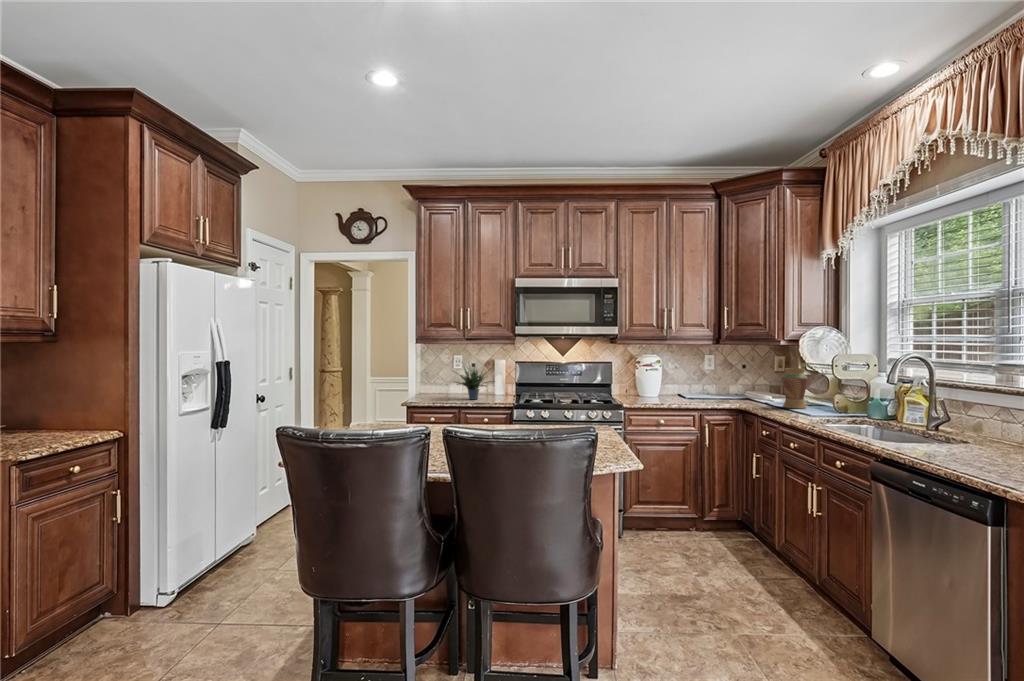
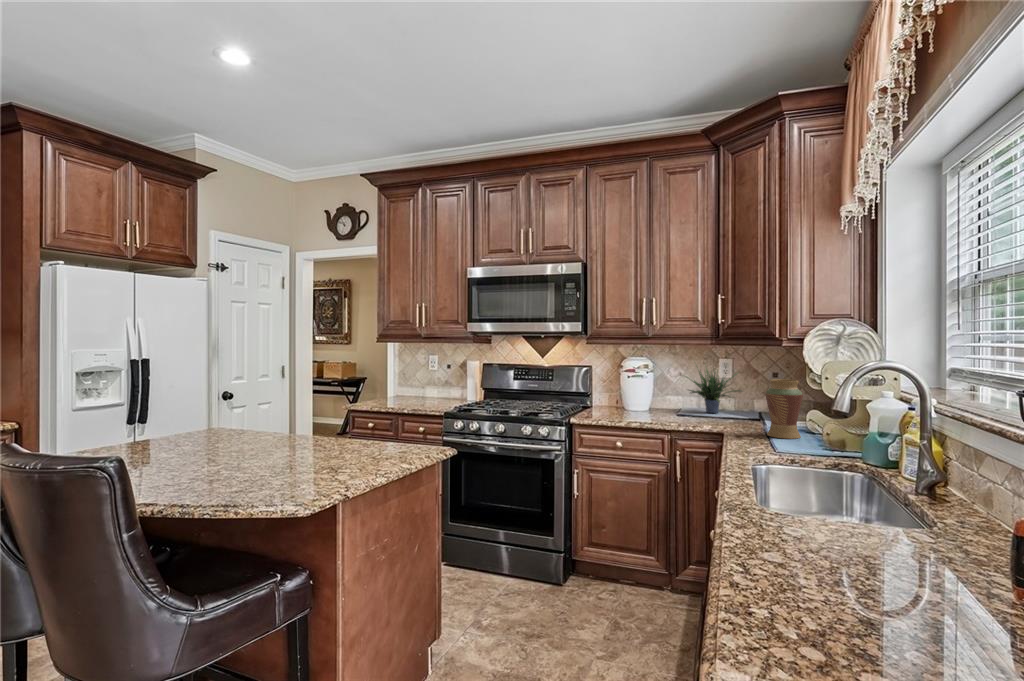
potted plant: present [456,365,494,400] -> present [687,369,742,413]

